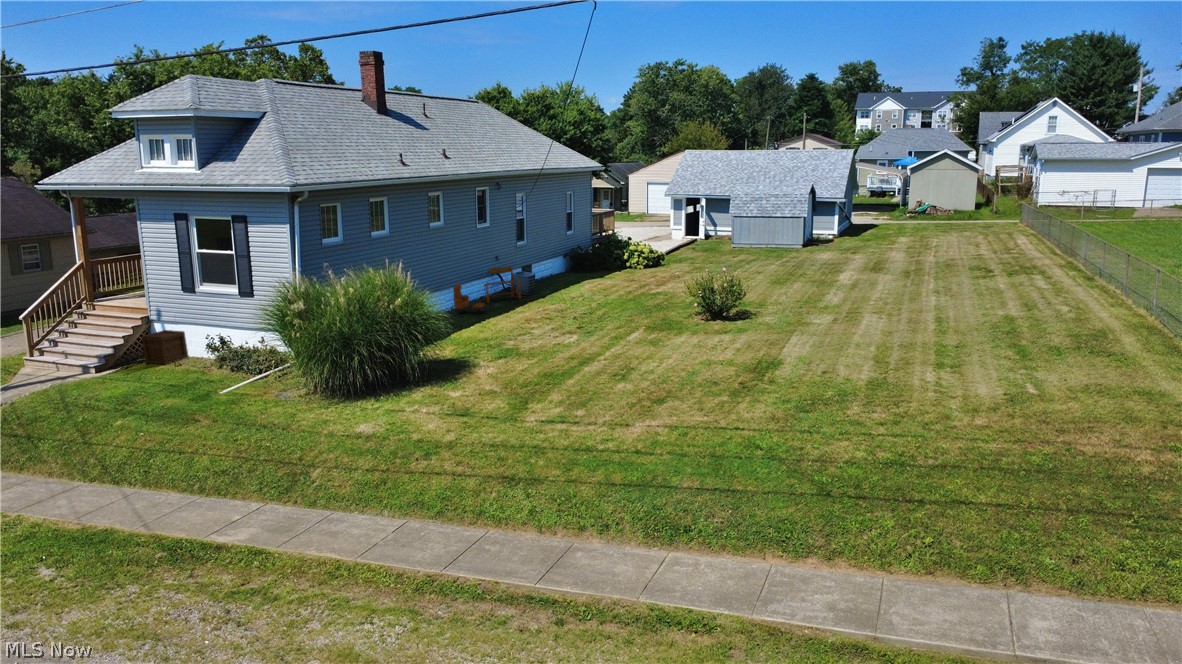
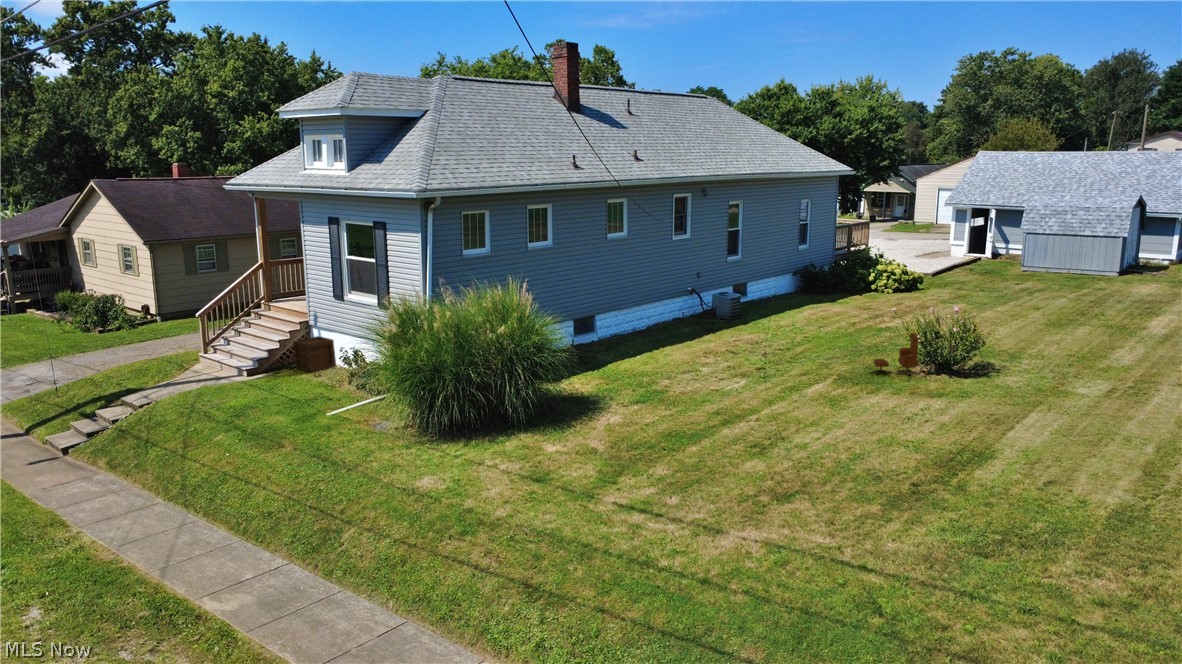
bench: present [483,266,521,302] -> none [675,285,718,327]
lounge chair: present [453,284,485,314] -> present [873,333,919,376]

